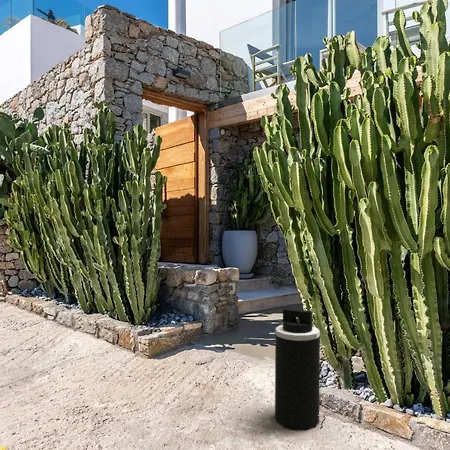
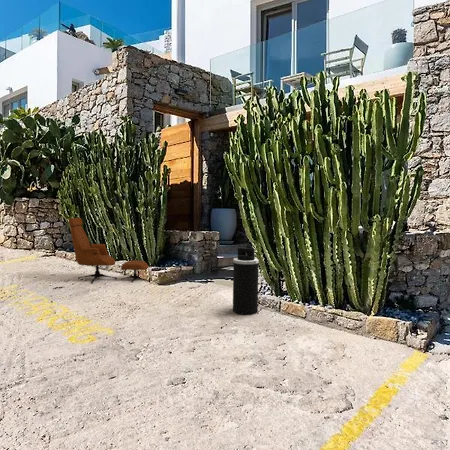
lounge chair: none [11,252,134,355] -> present [69,218,148,283]

